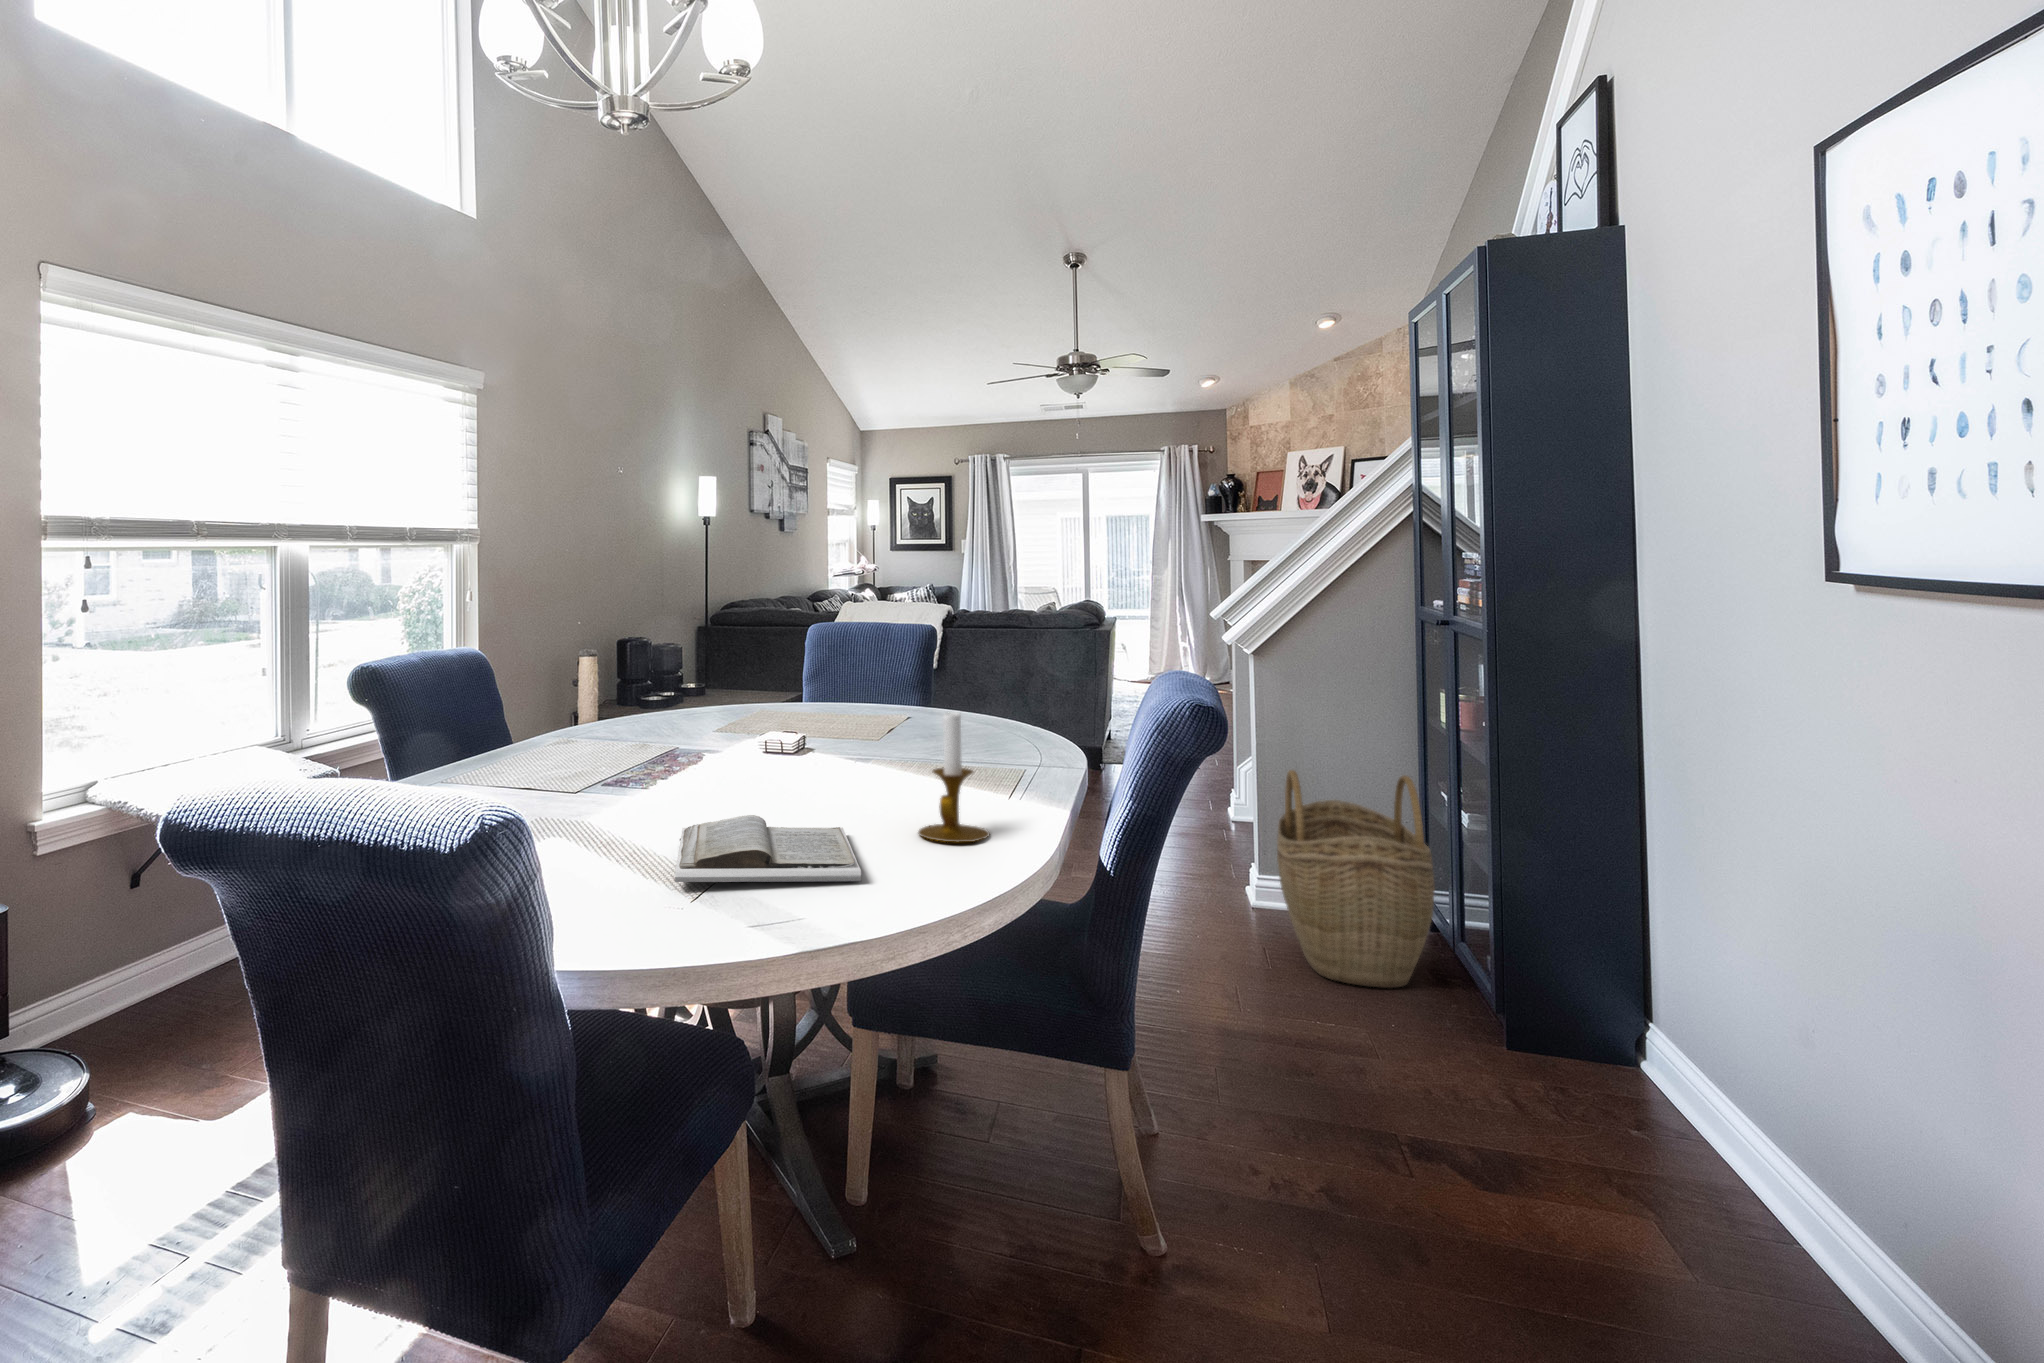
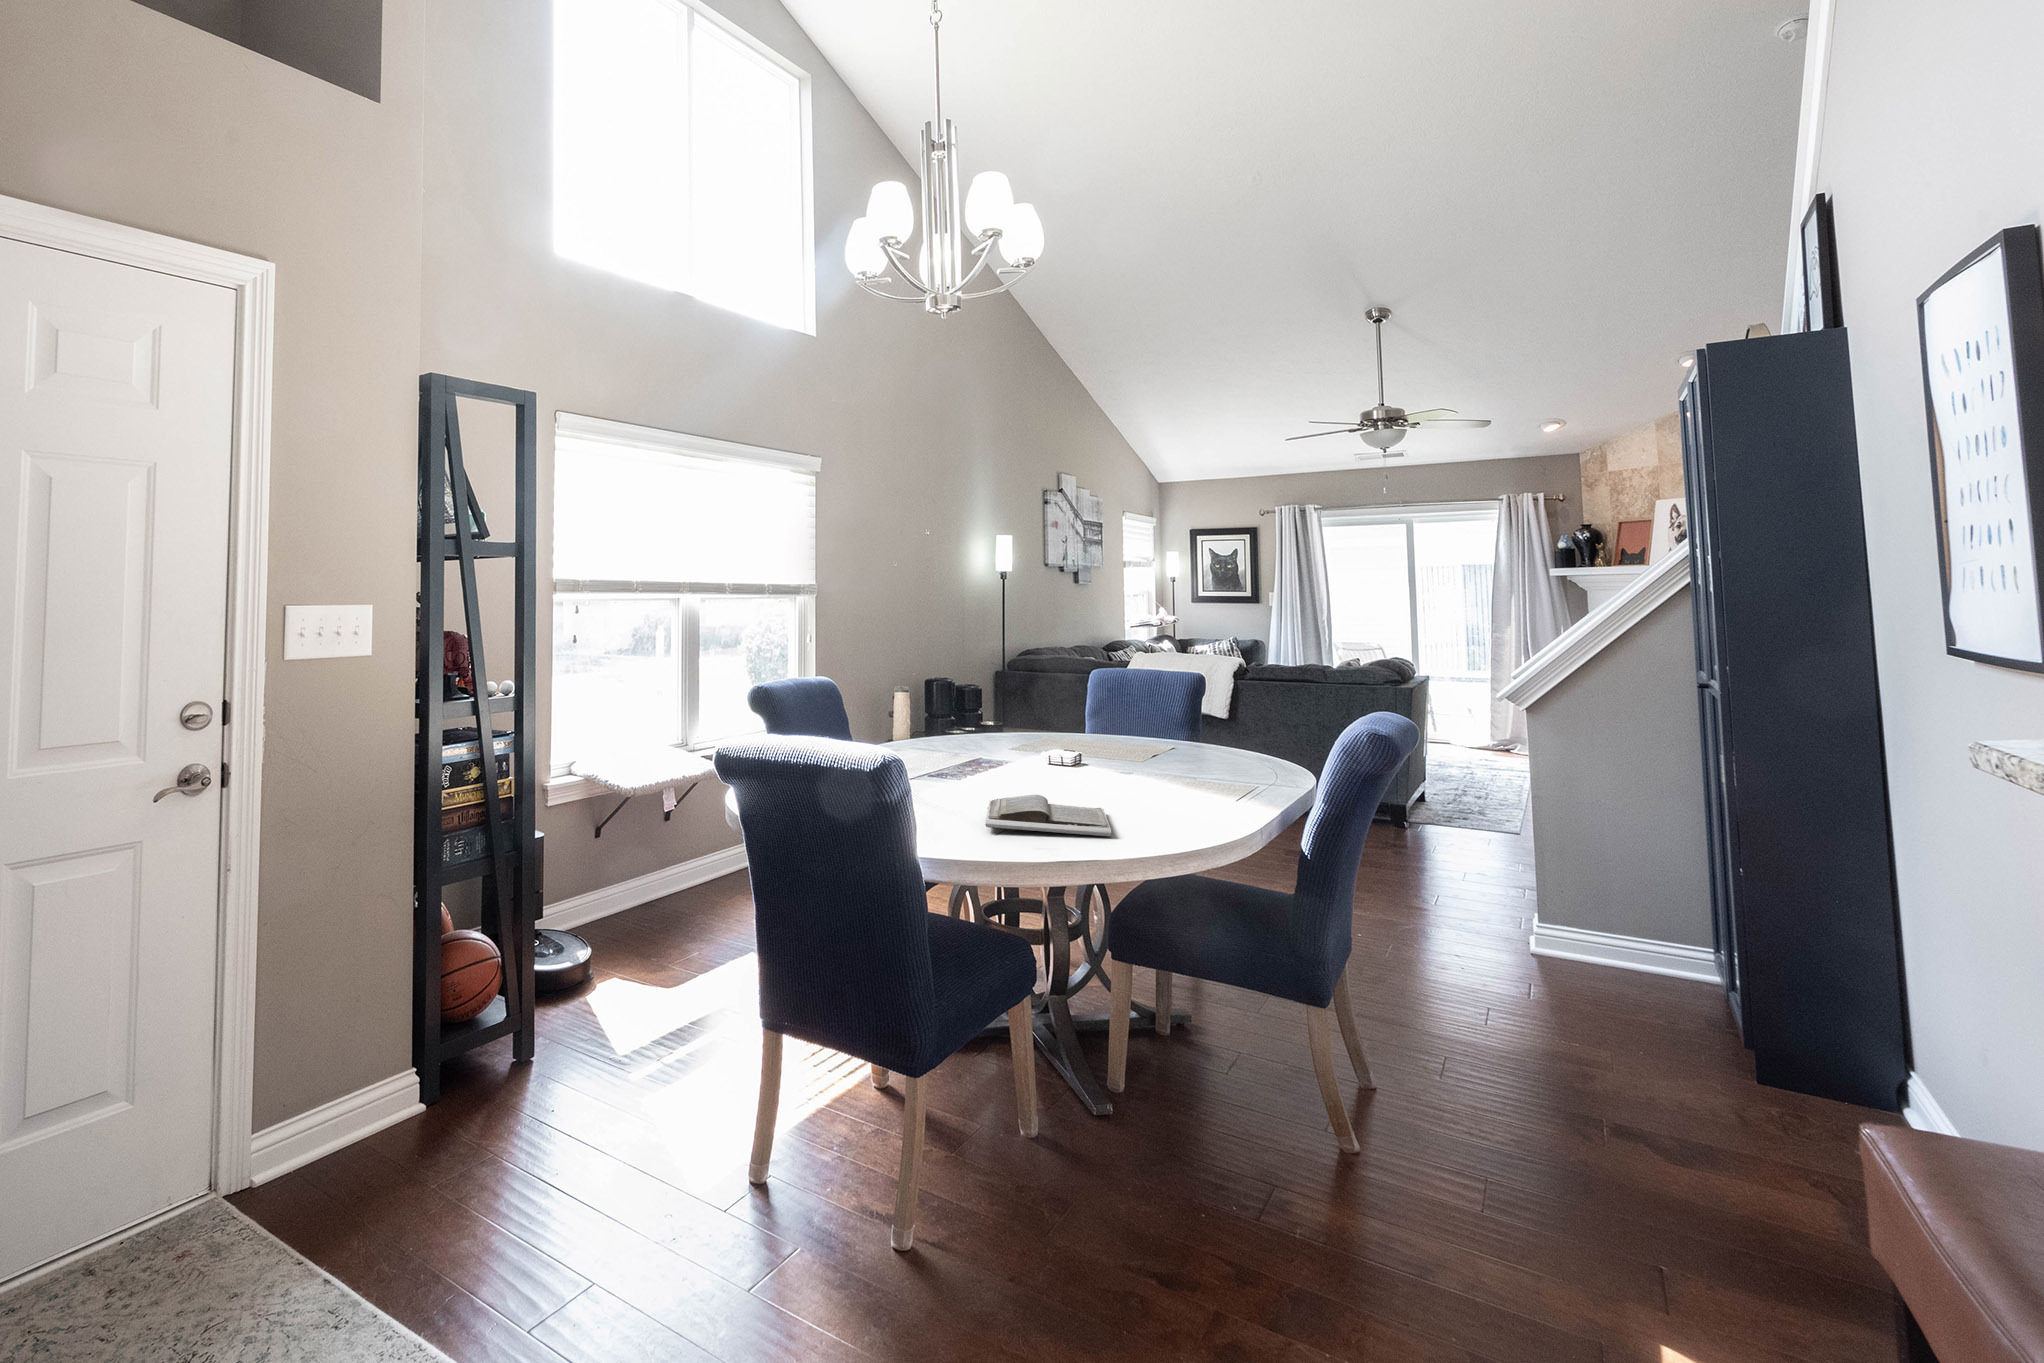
candlestick: present [918,712,990,842] -> none [1159,731,1214,823]
woven basket: present [1277,770,1435,988] -> none [1544,819,1704,1028]

